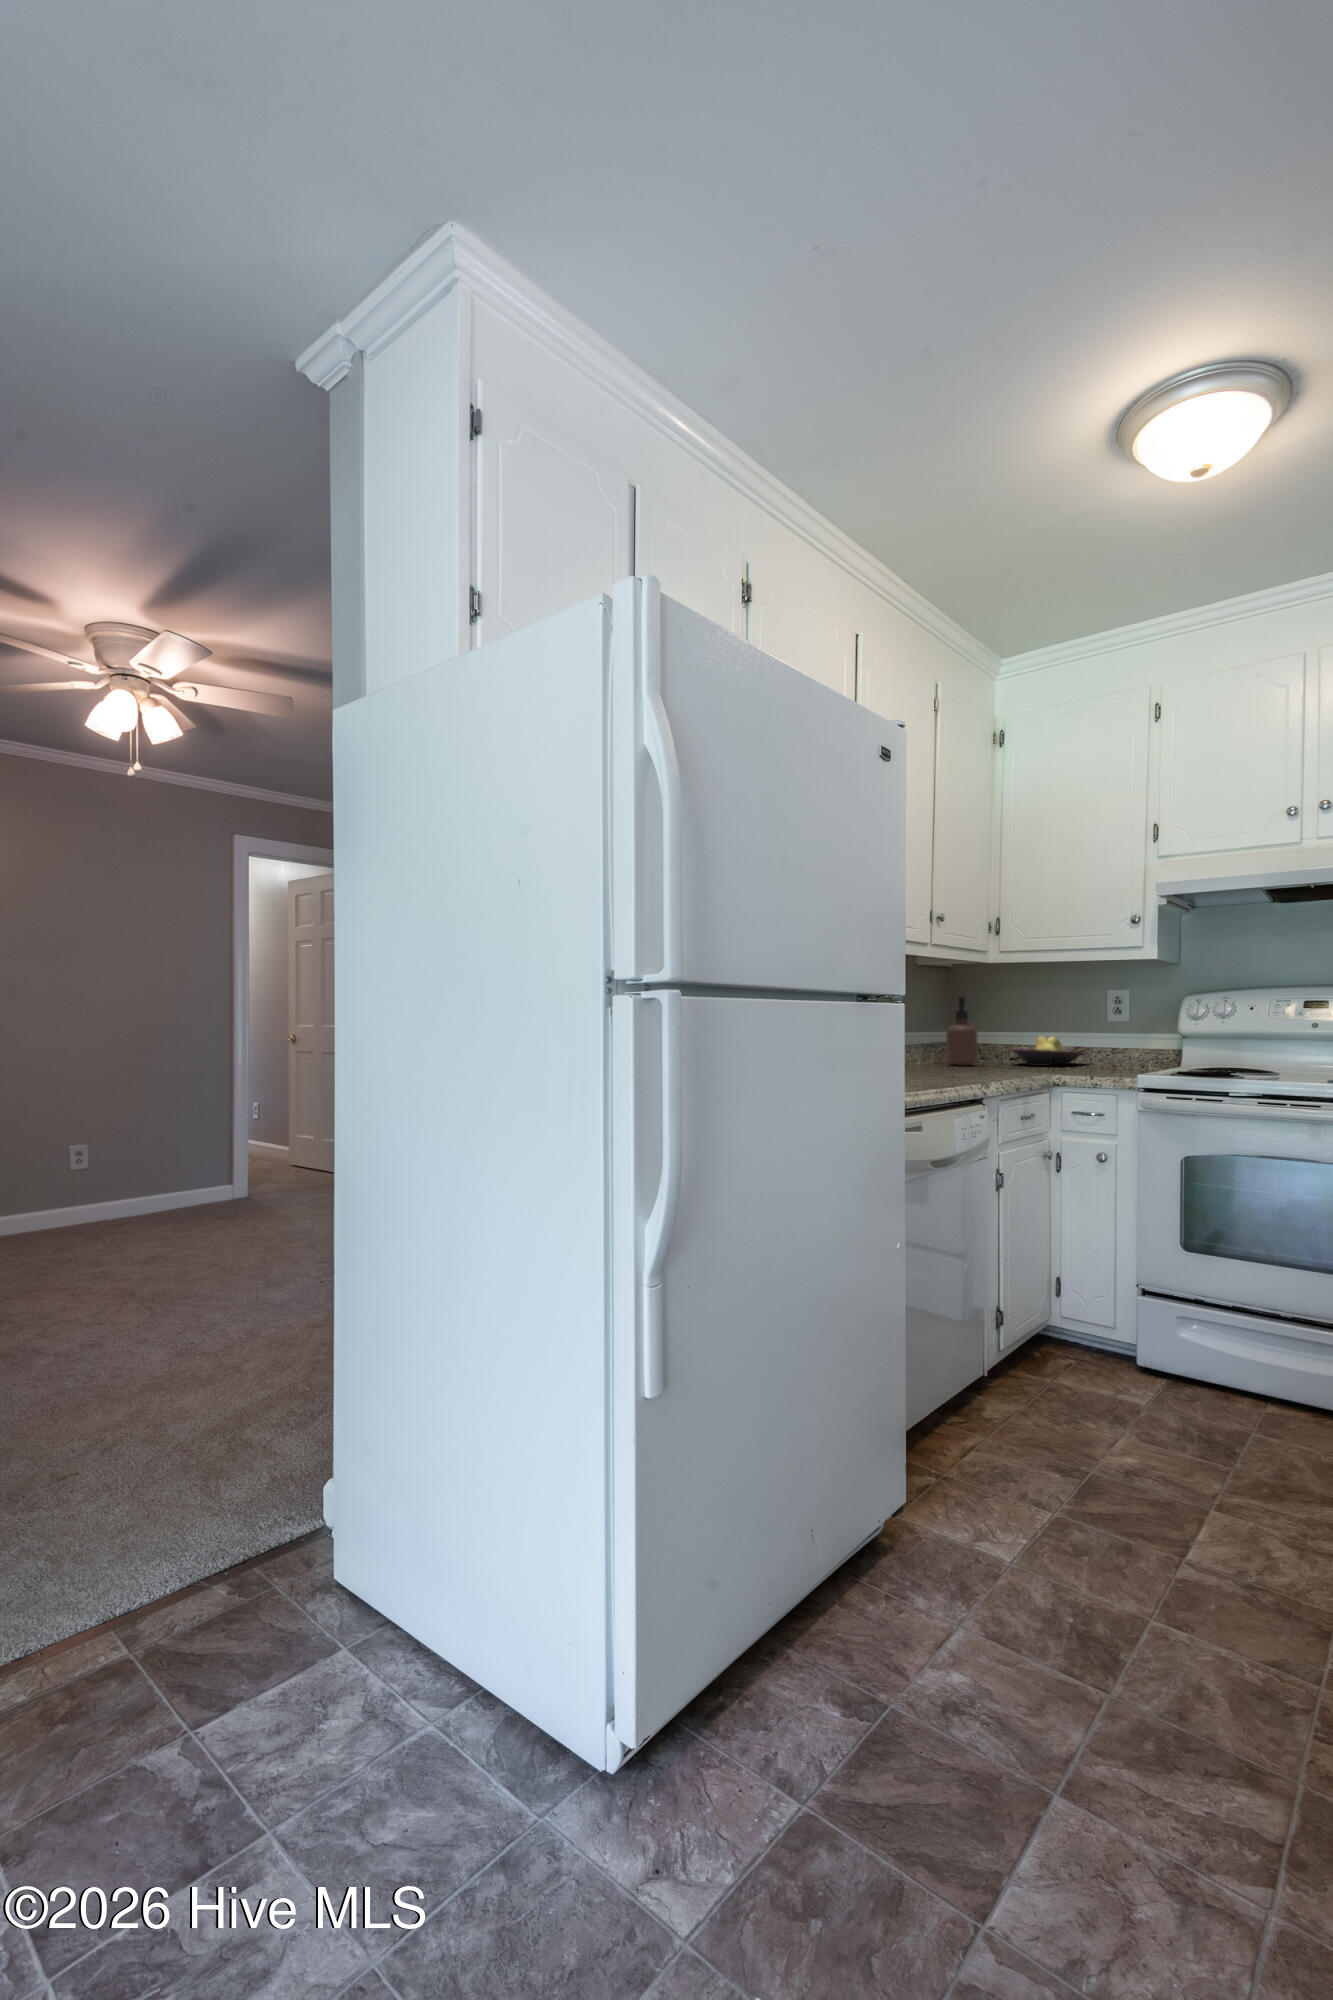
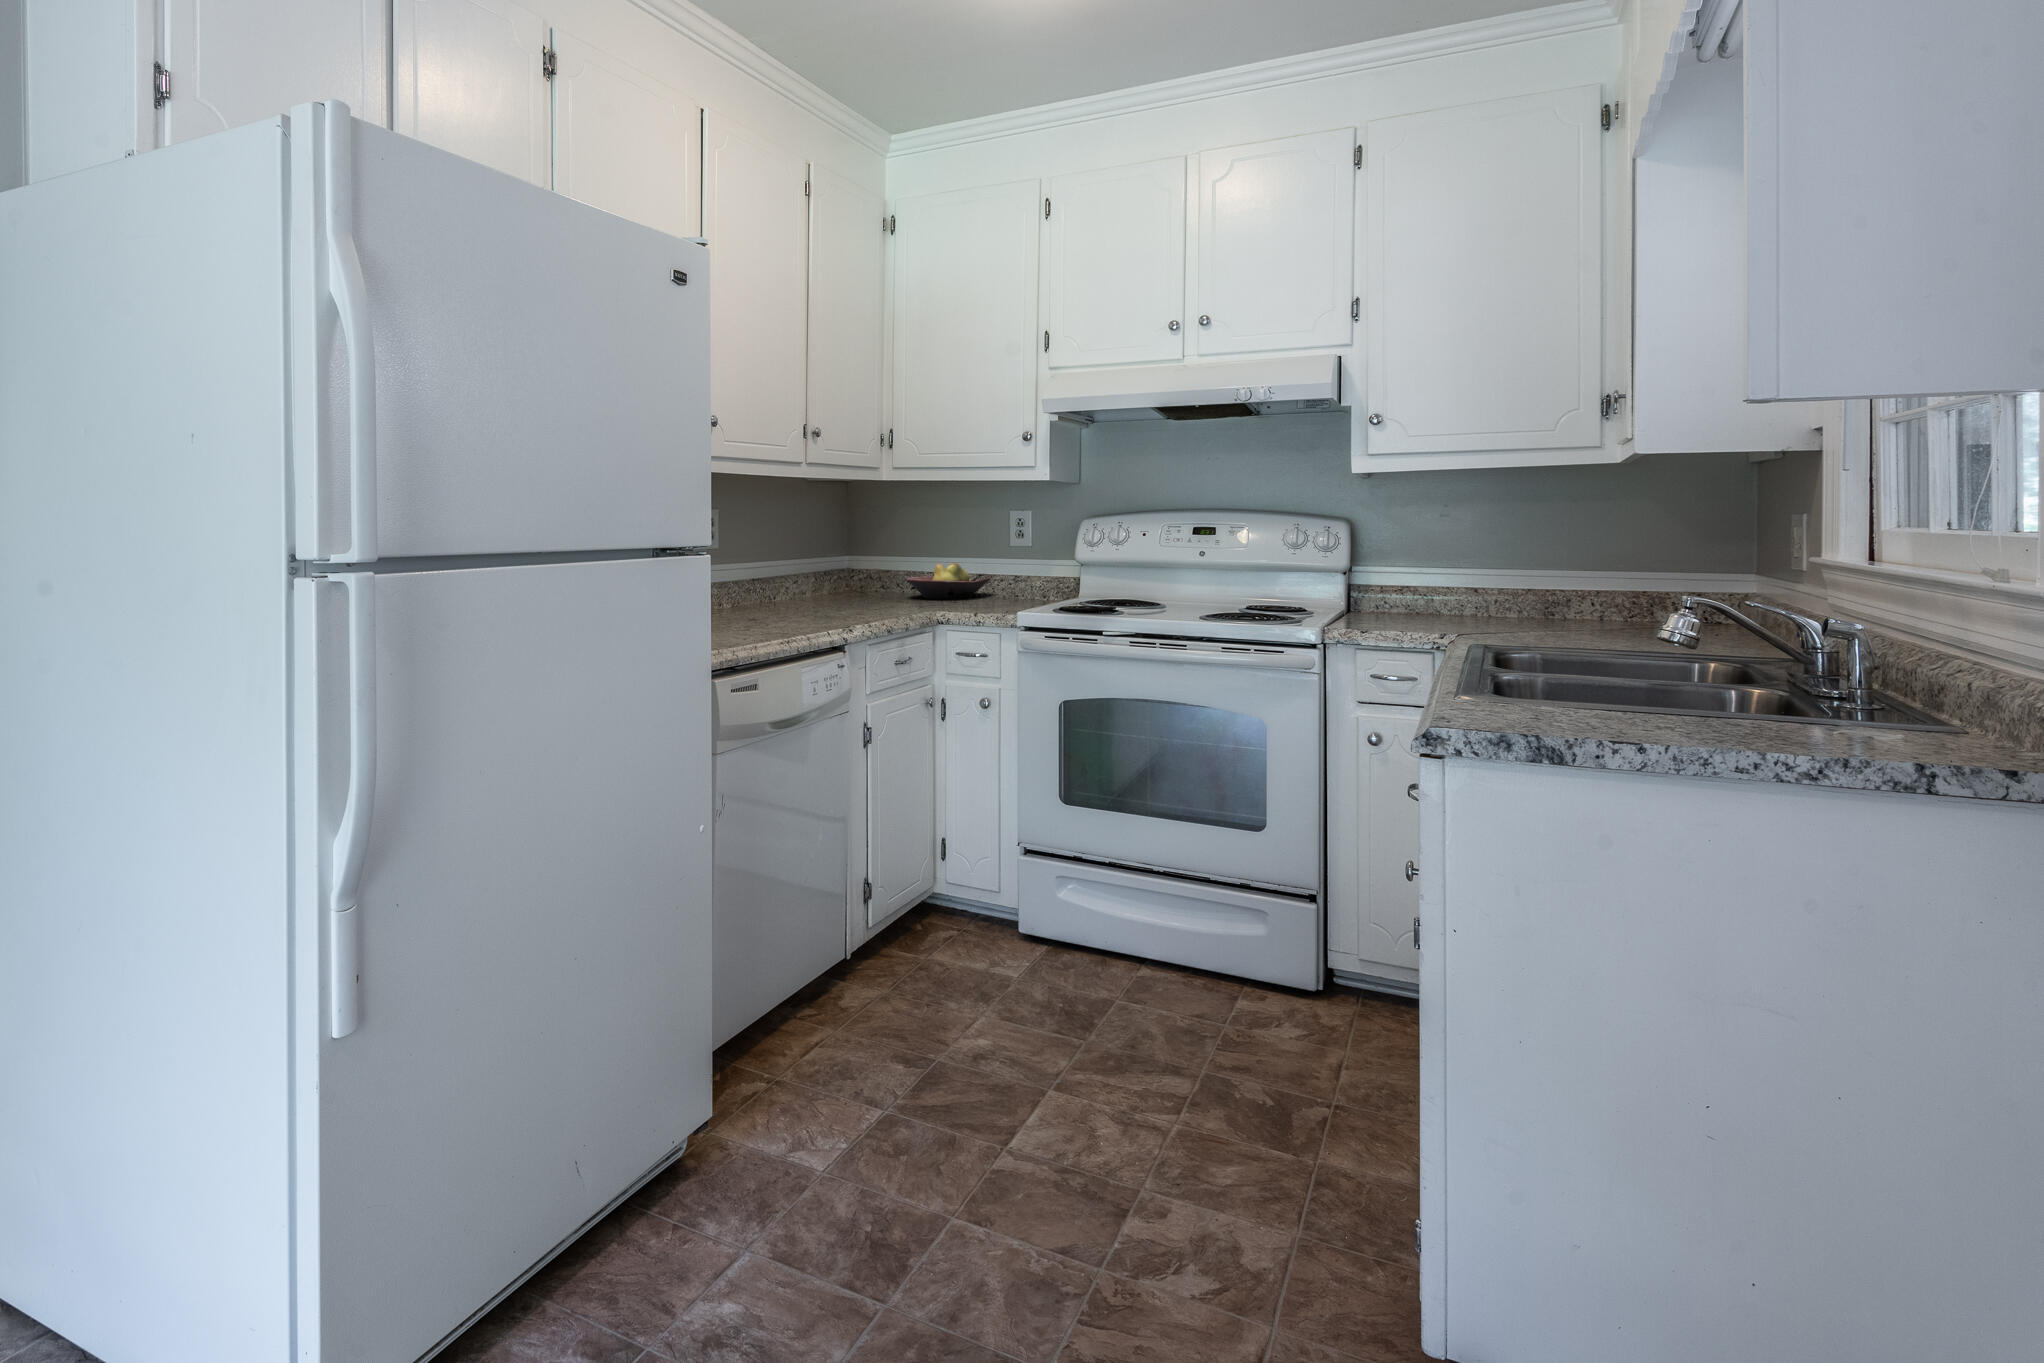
soap dispenser: present [946,997,977,1066] -> none [832,520,866,600]

